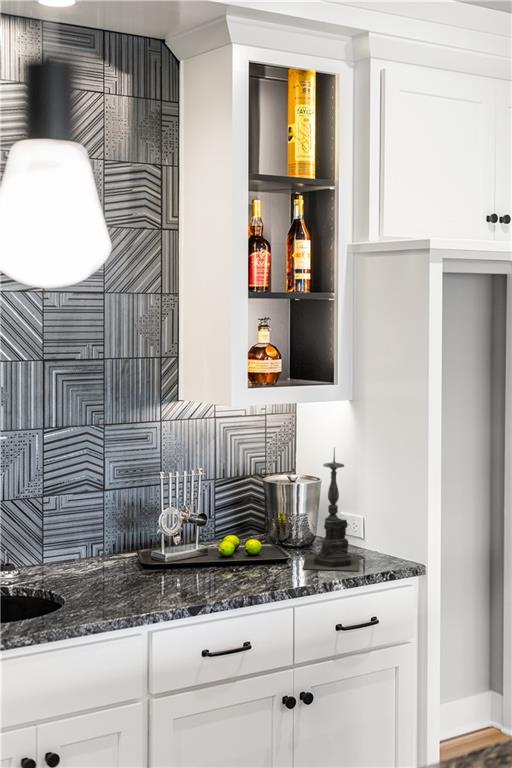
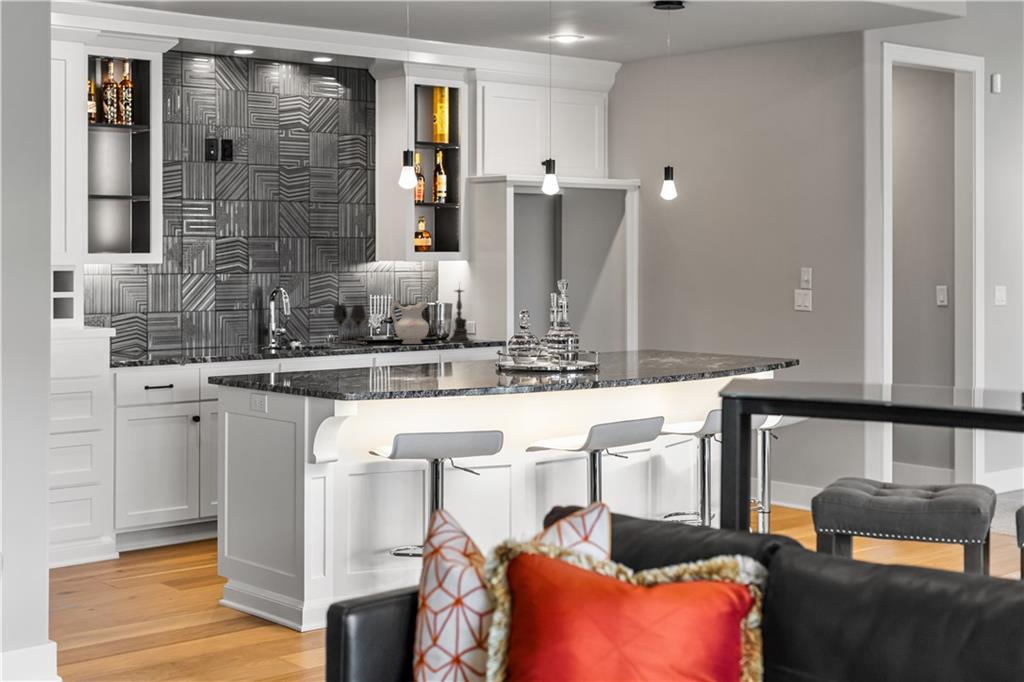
ceramic pitcher: none [193,493,271,585] -> present [390,301,429,344]
wine glass: none [81,494,147,581] -> present [333,304,366,344]

